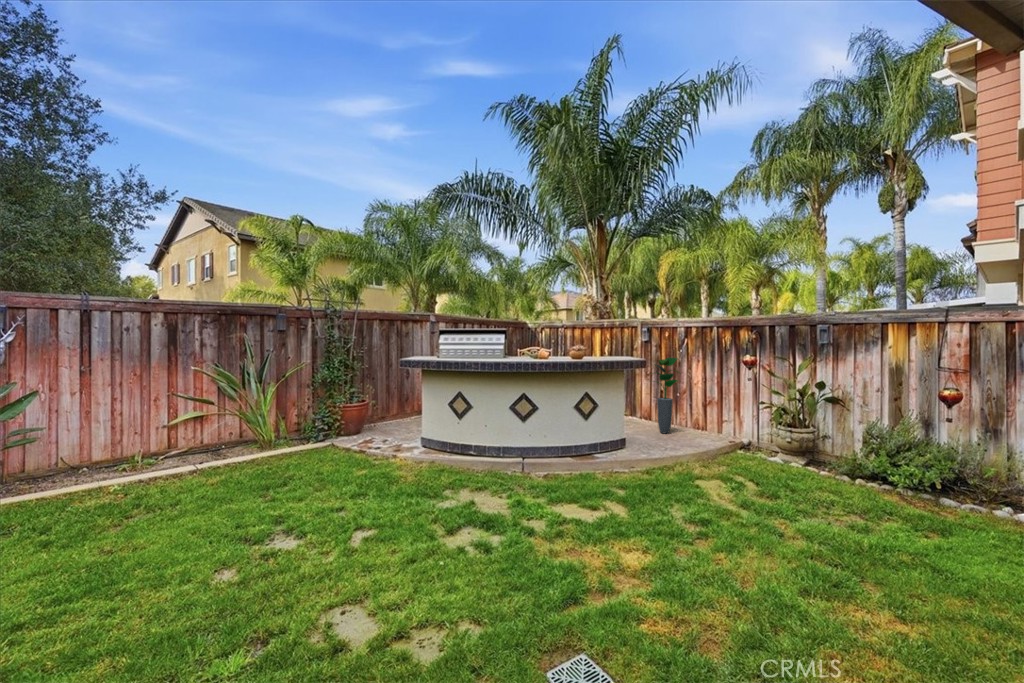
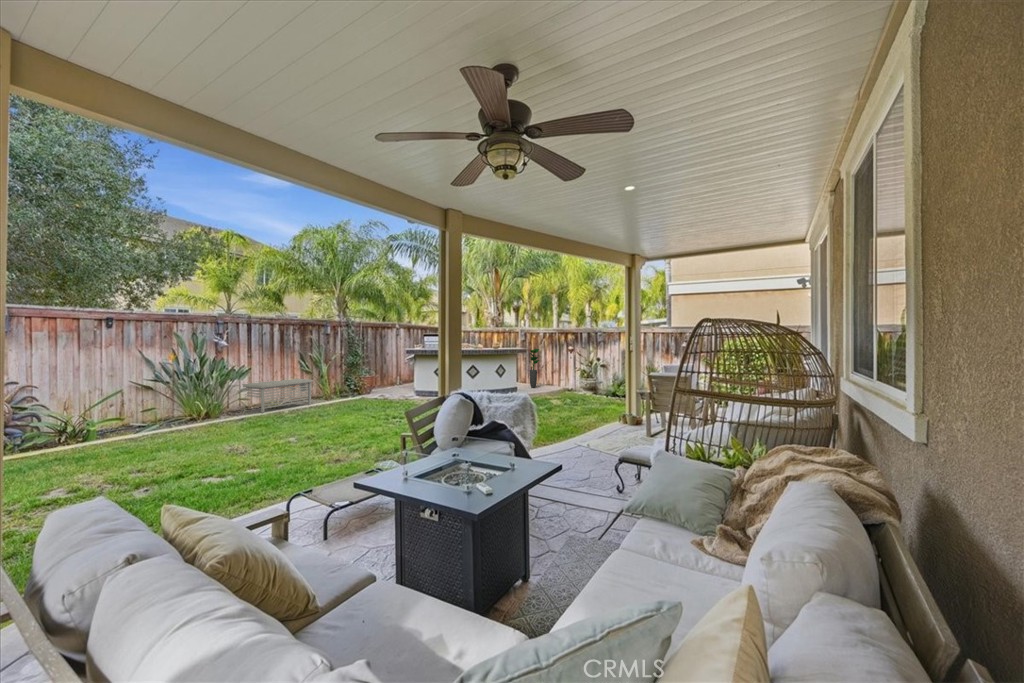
storage bench: none [42,410,207,492] -> present [242,379,313,413]

